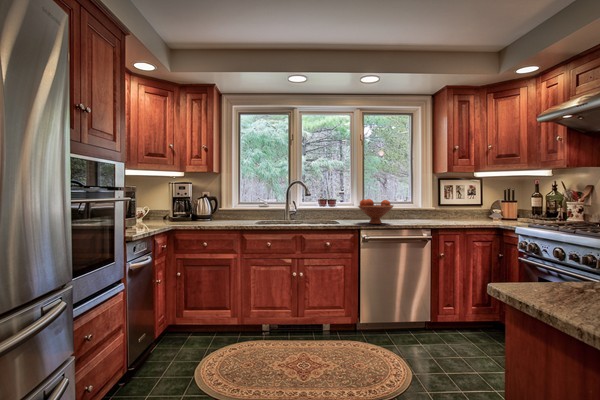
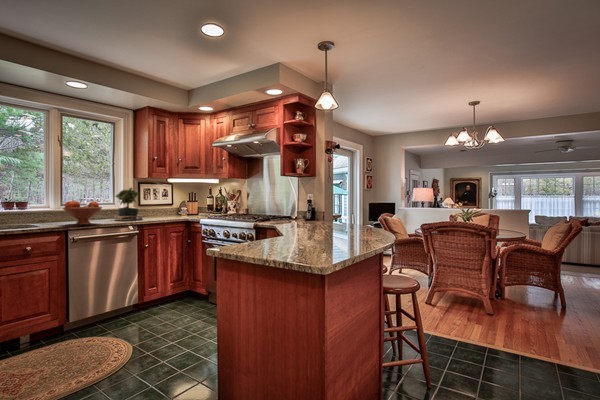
potted plant: none [398,184,439,222] -> present [114,188,143,221]

